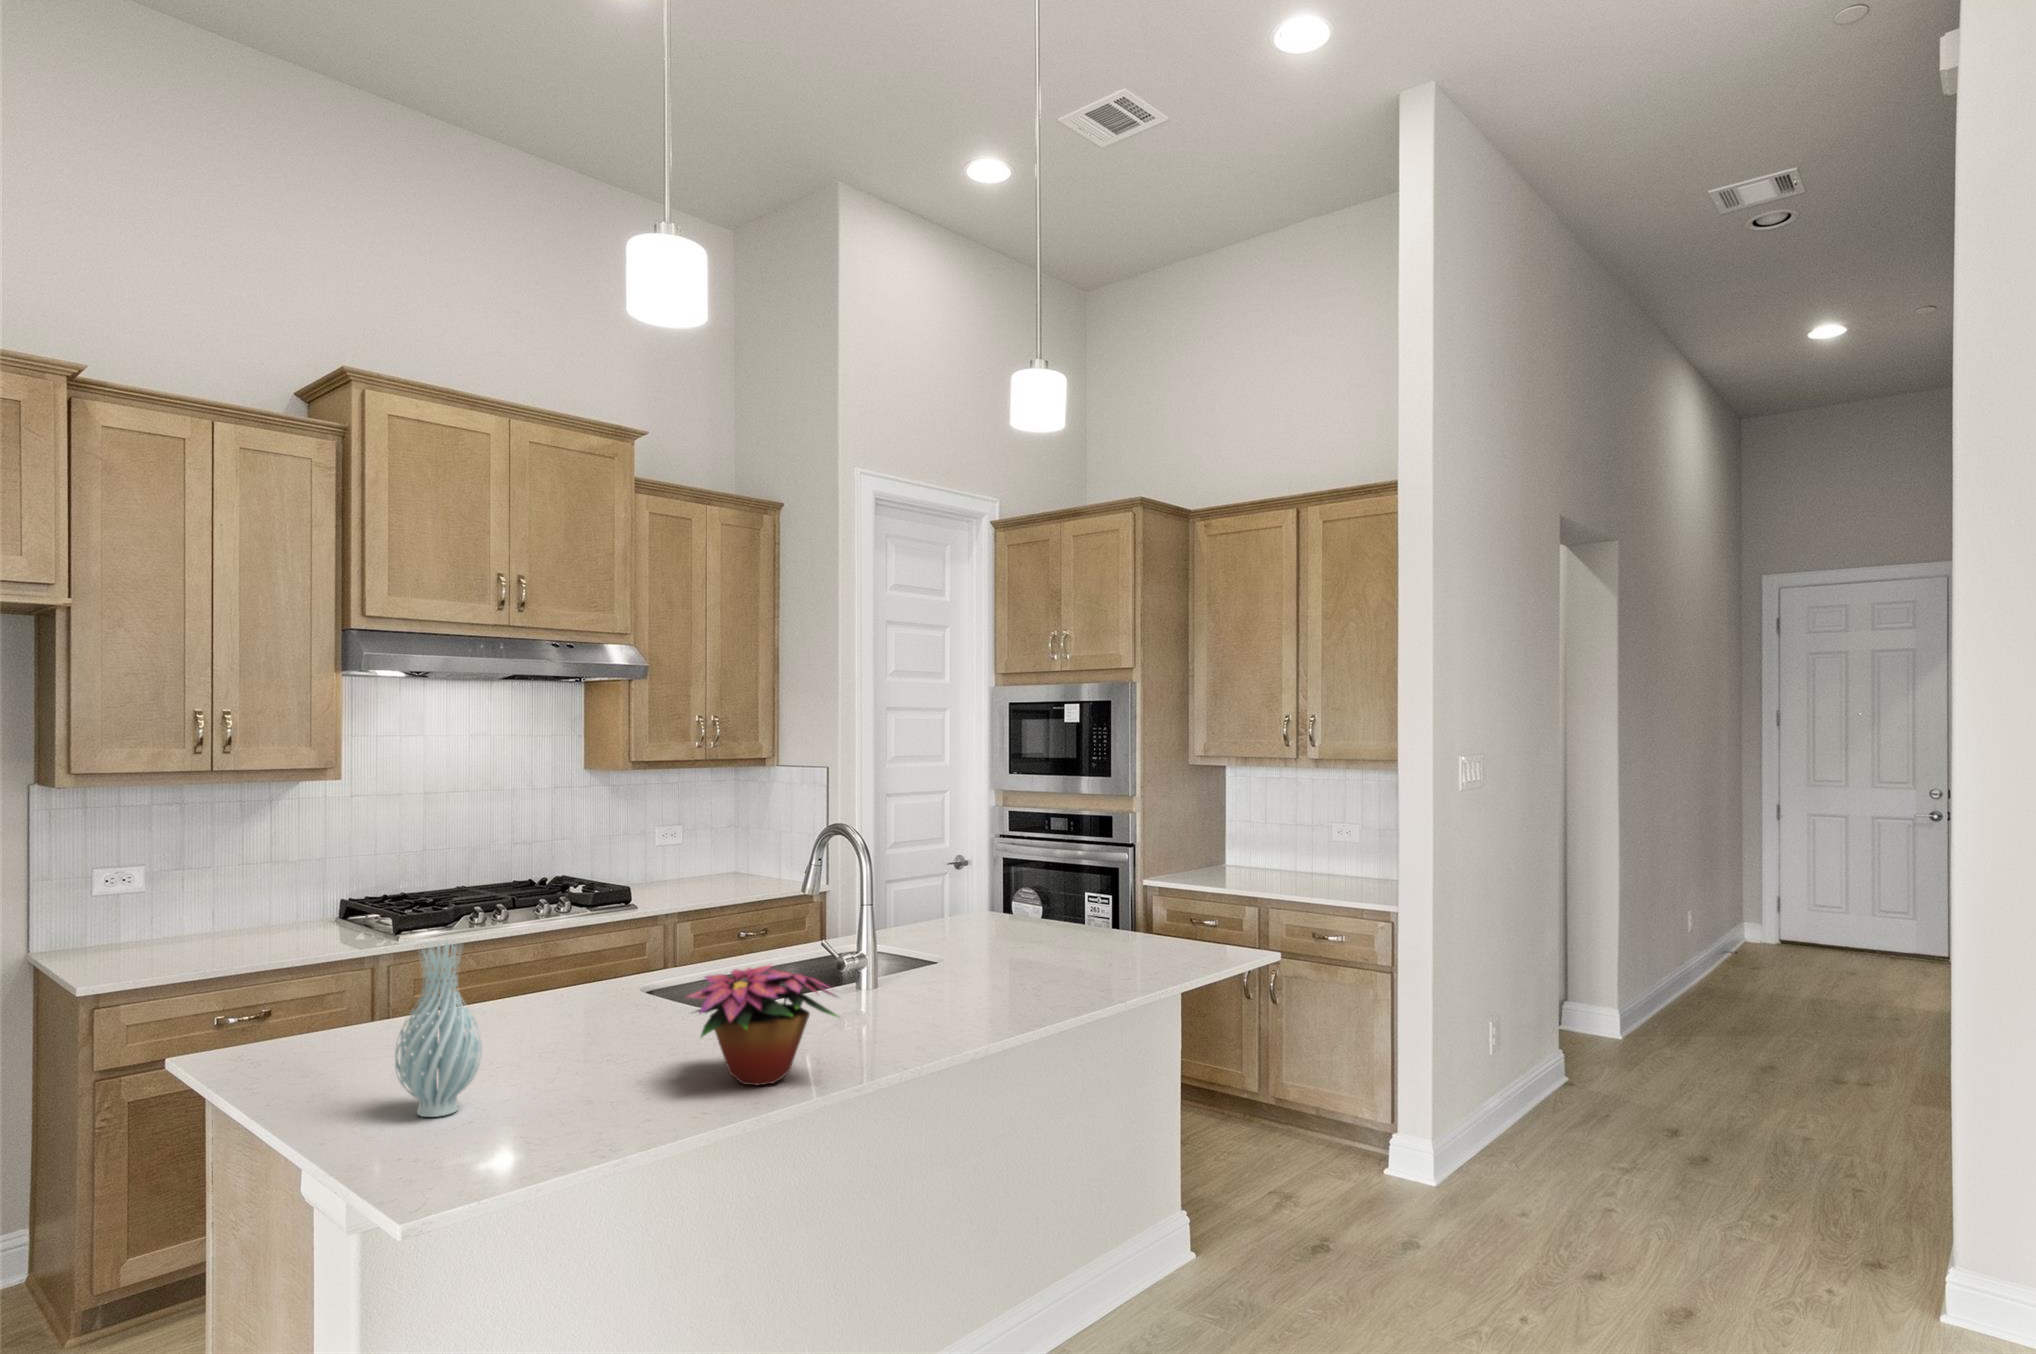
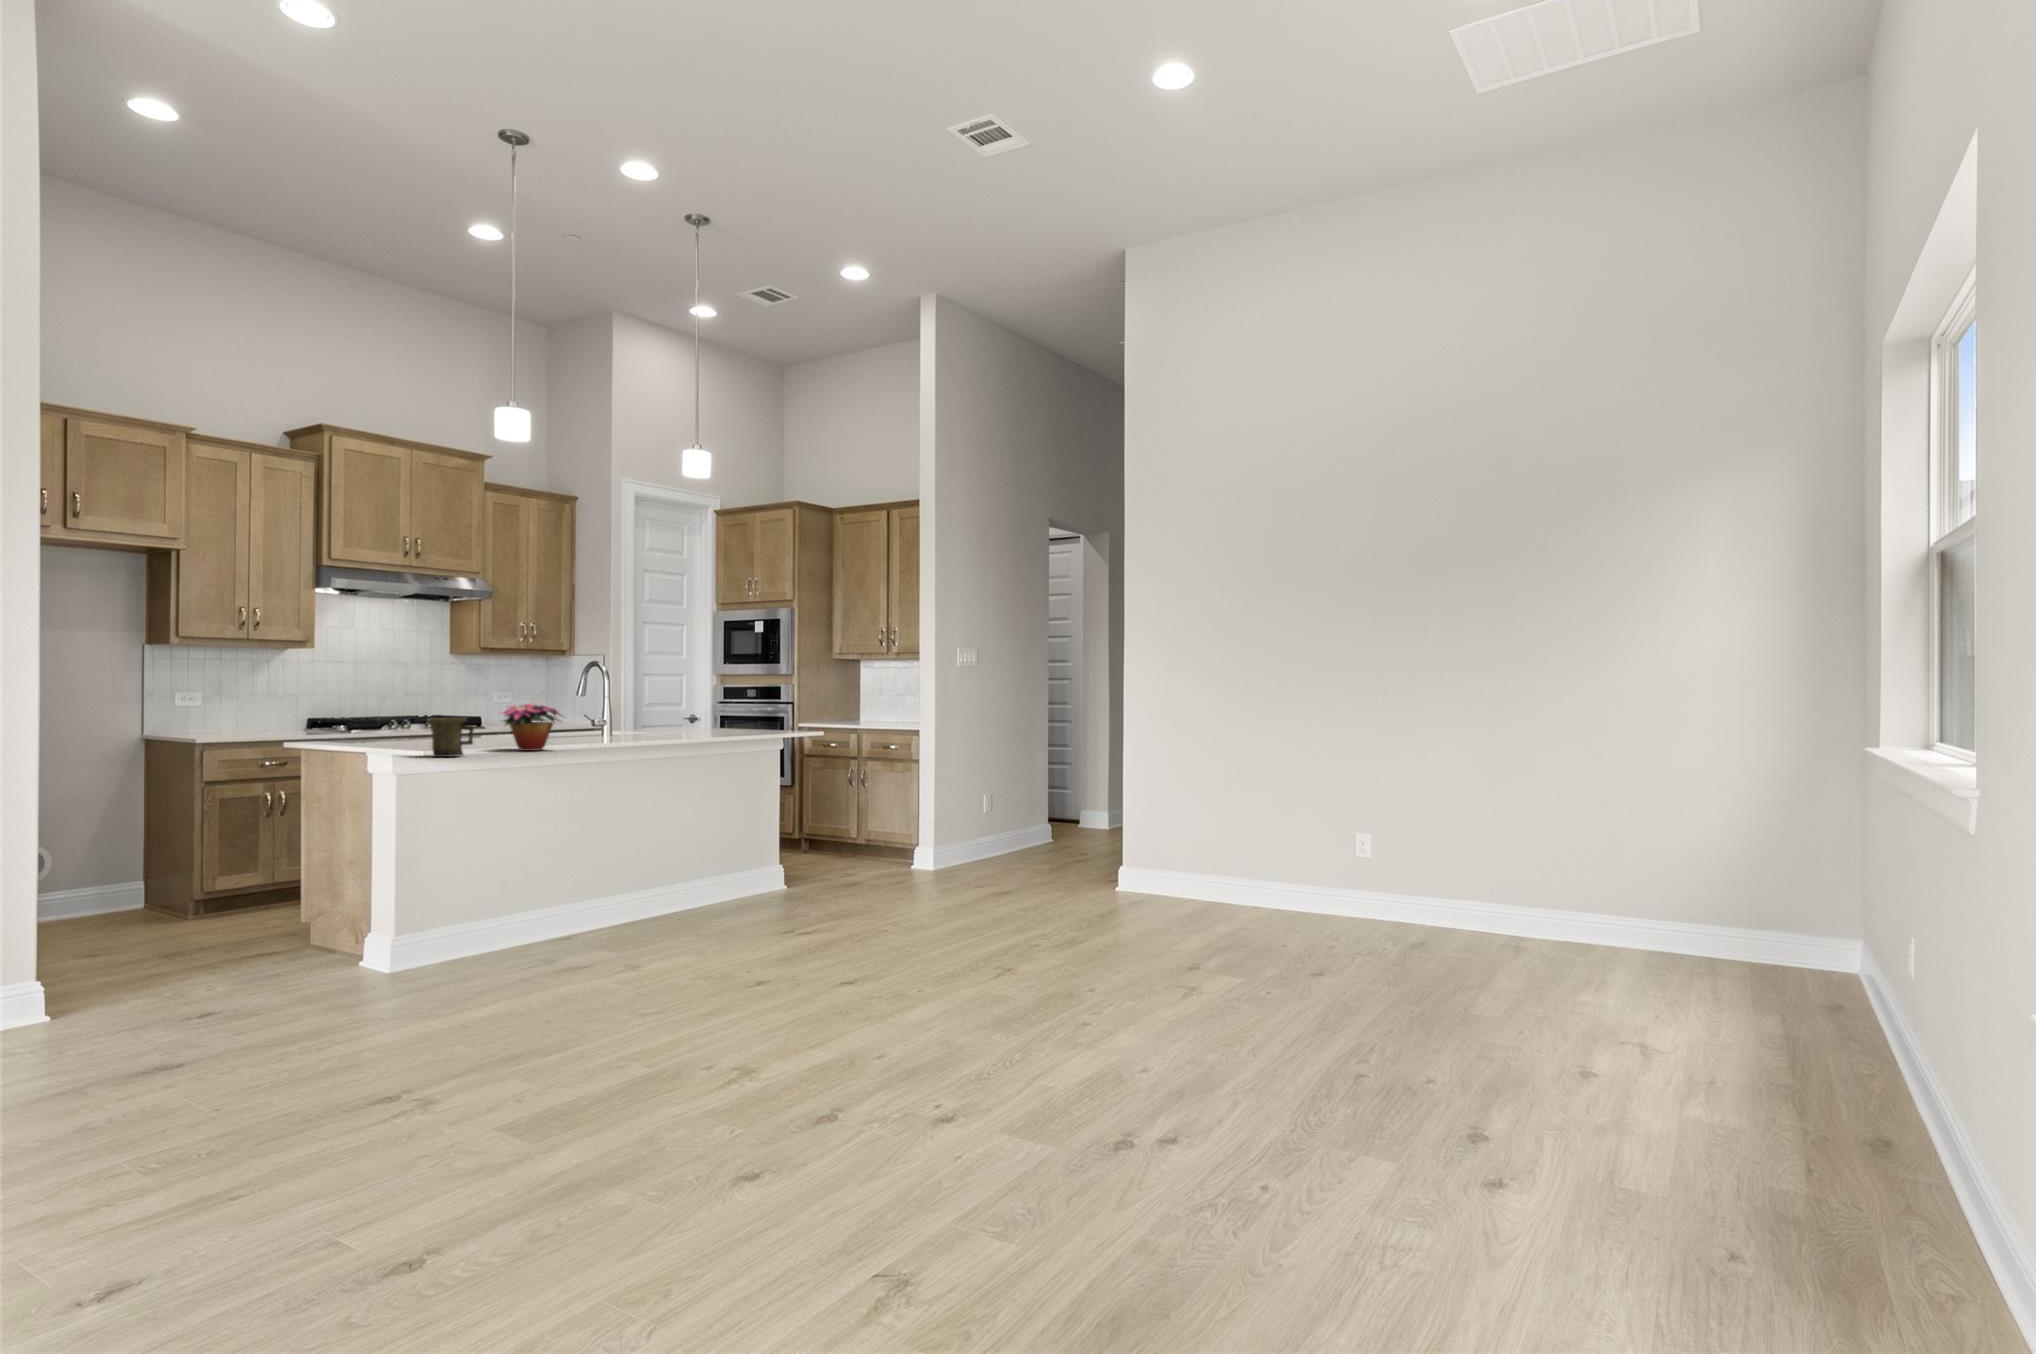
vase: present [395,940,482,1117] -> none [373,683,409,752]
mug: none [518,1043,638,1168] -> present [427,718,474,757]

